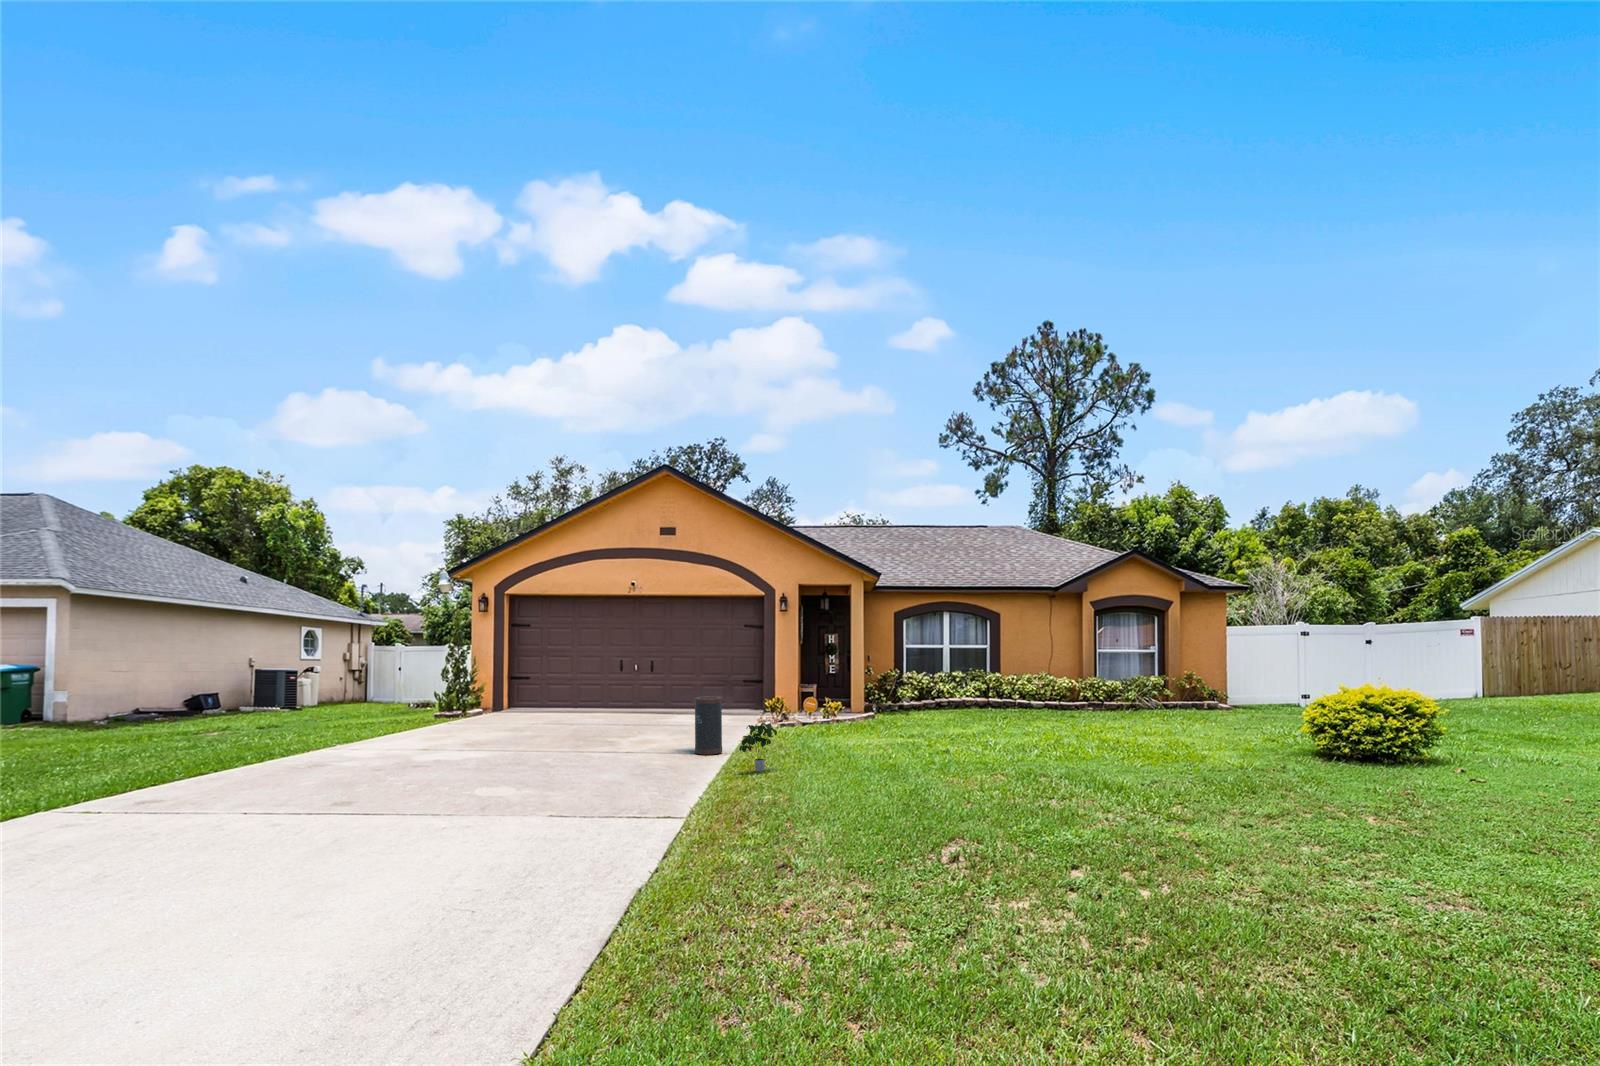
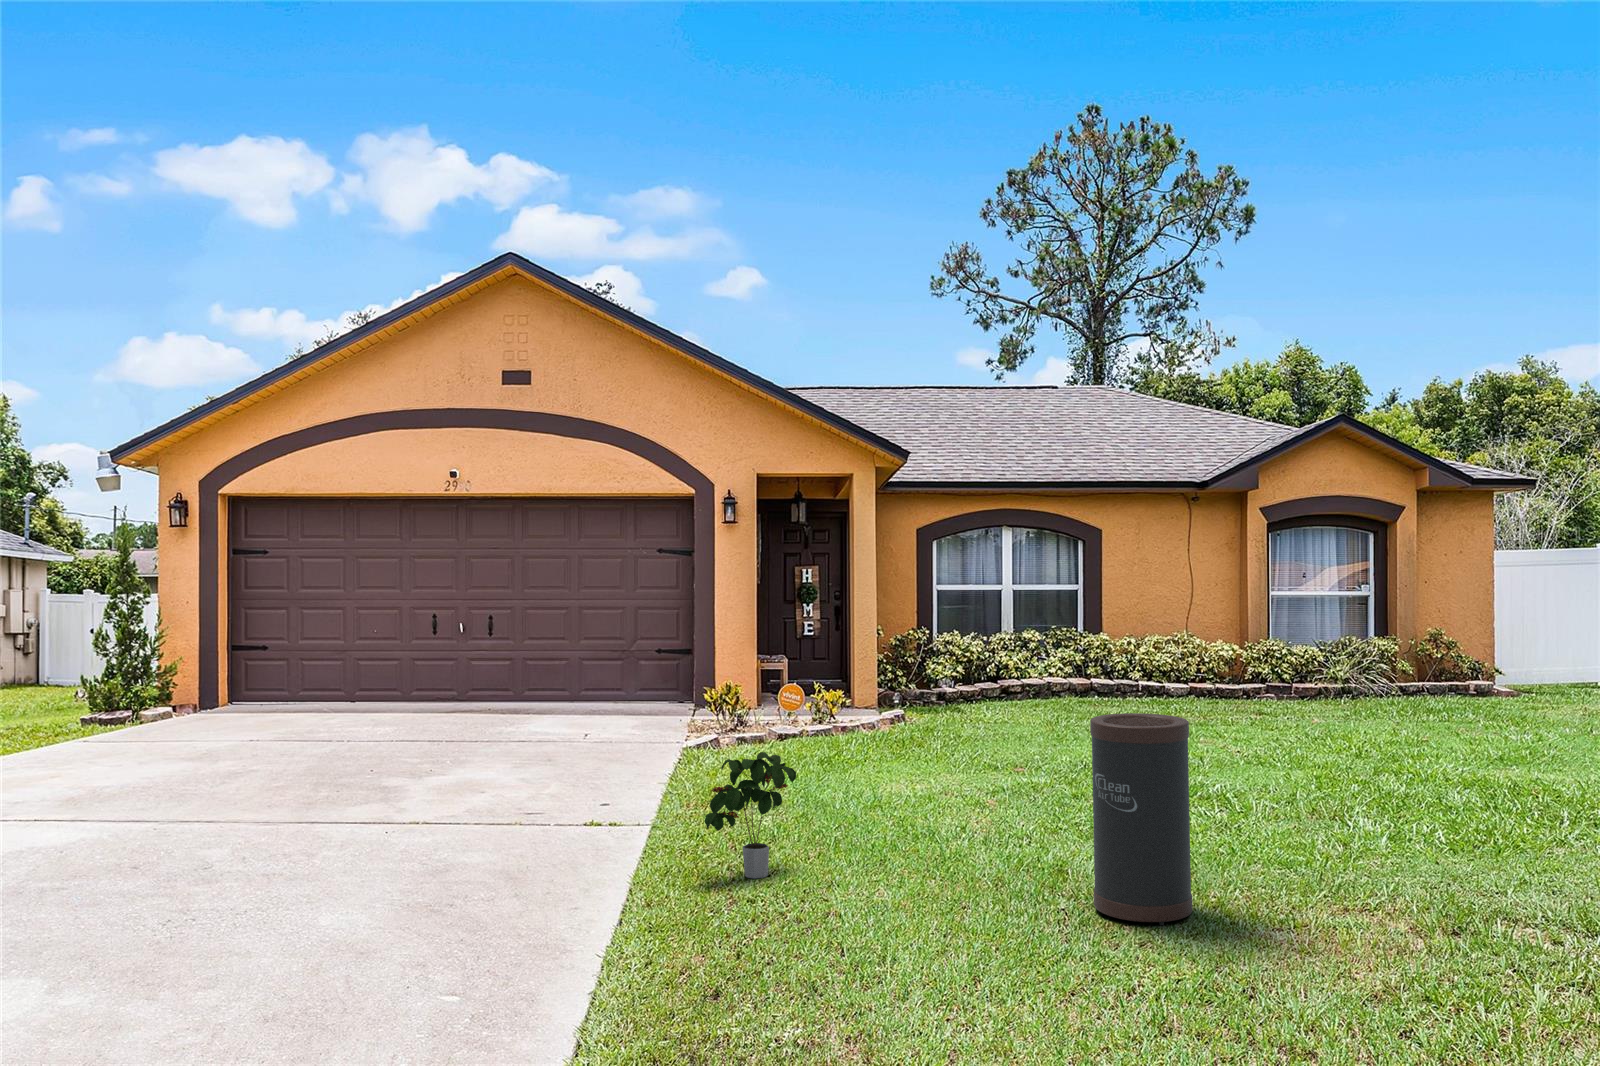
trash can: present [695,696,722,755] -> present [1090,713,1193,925]

